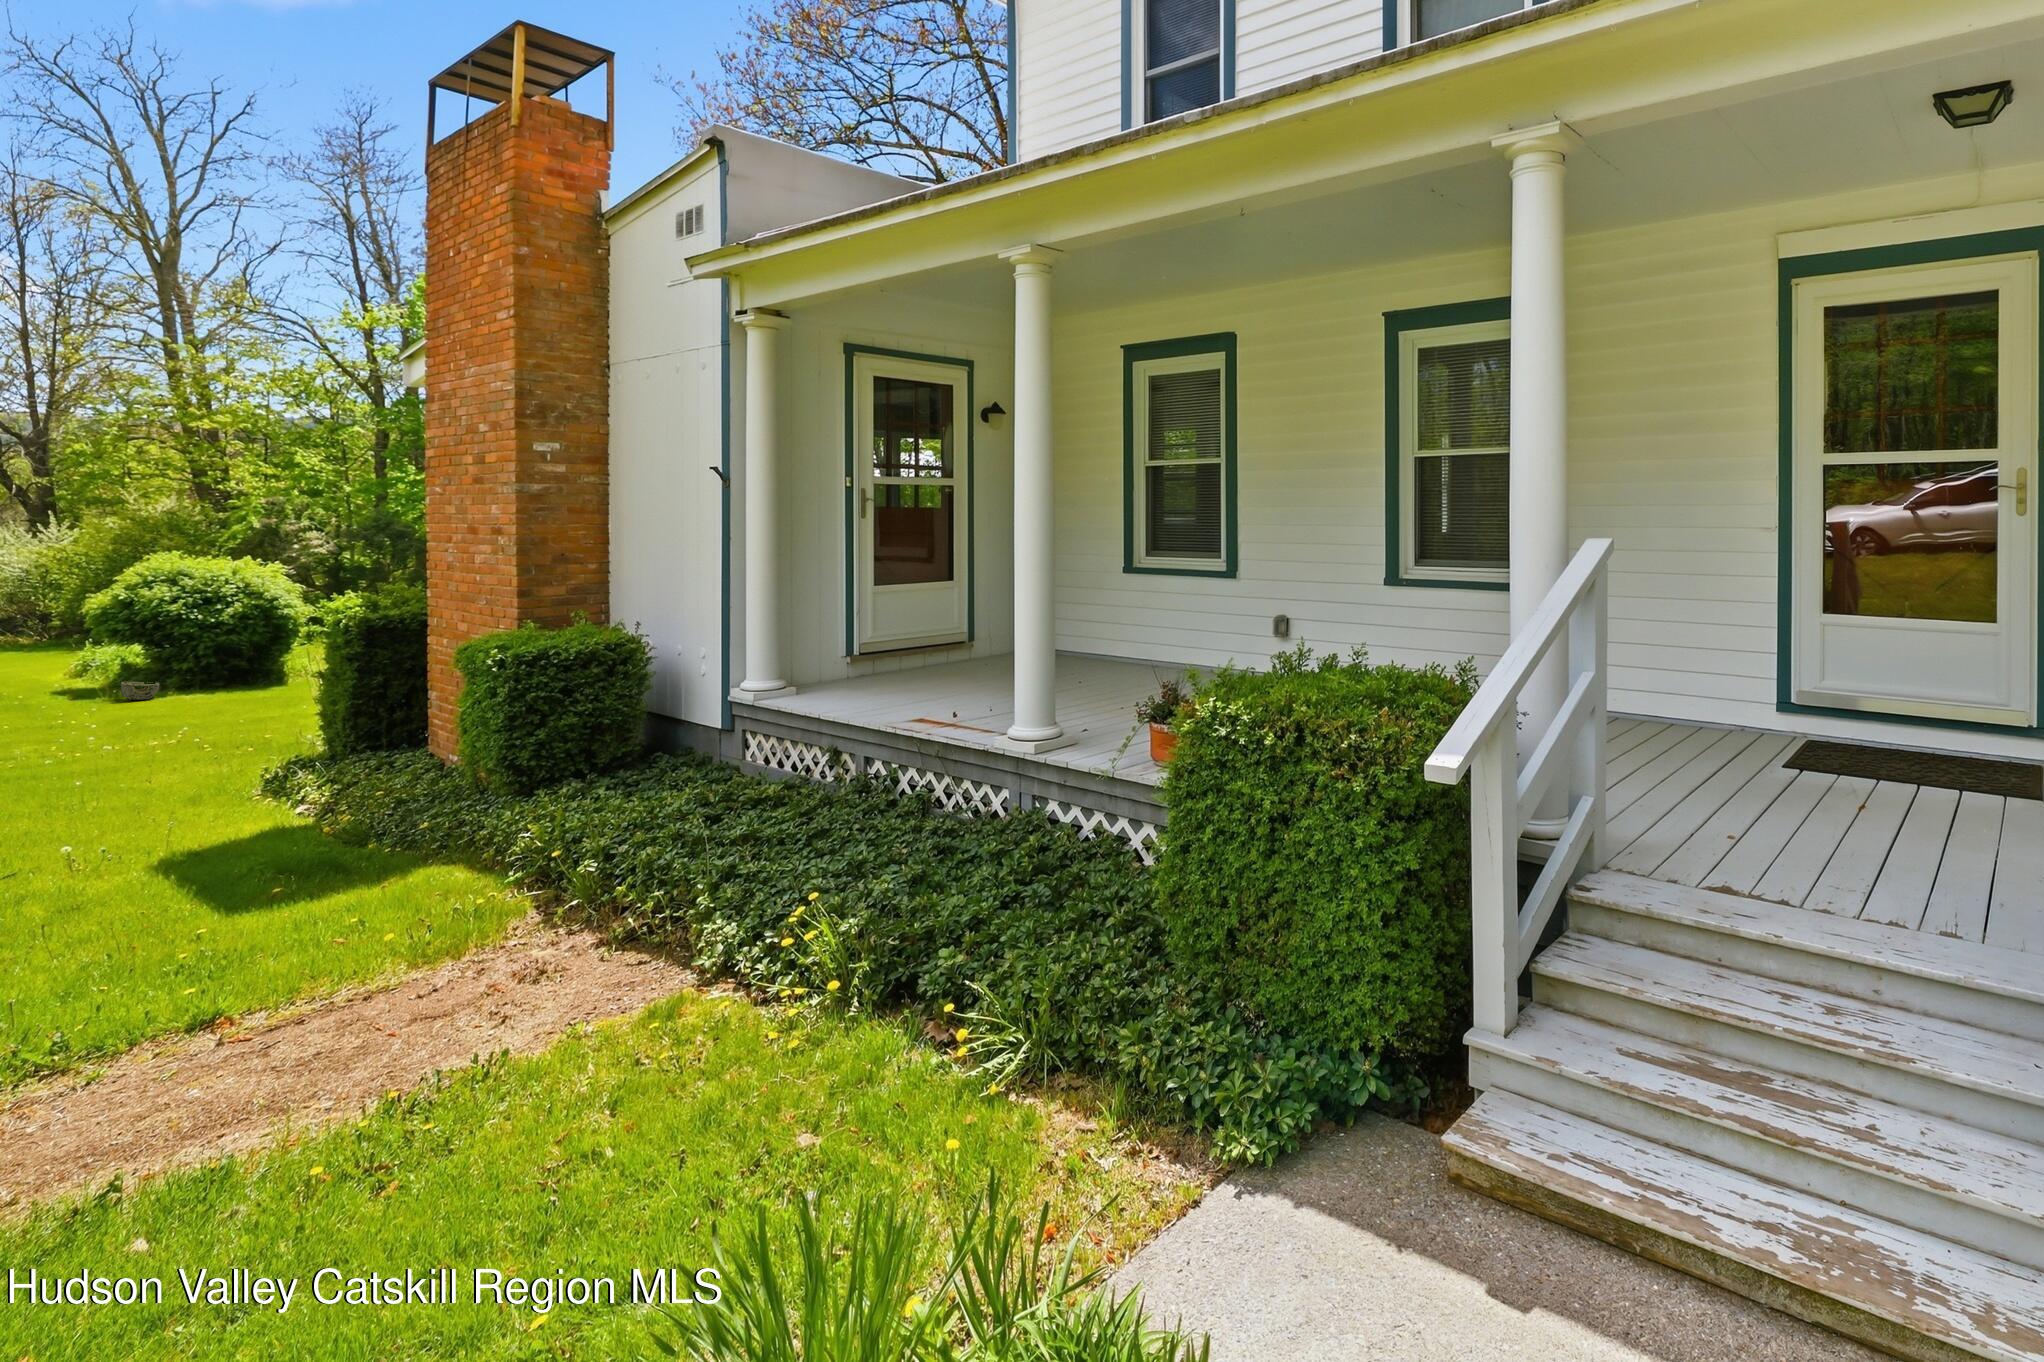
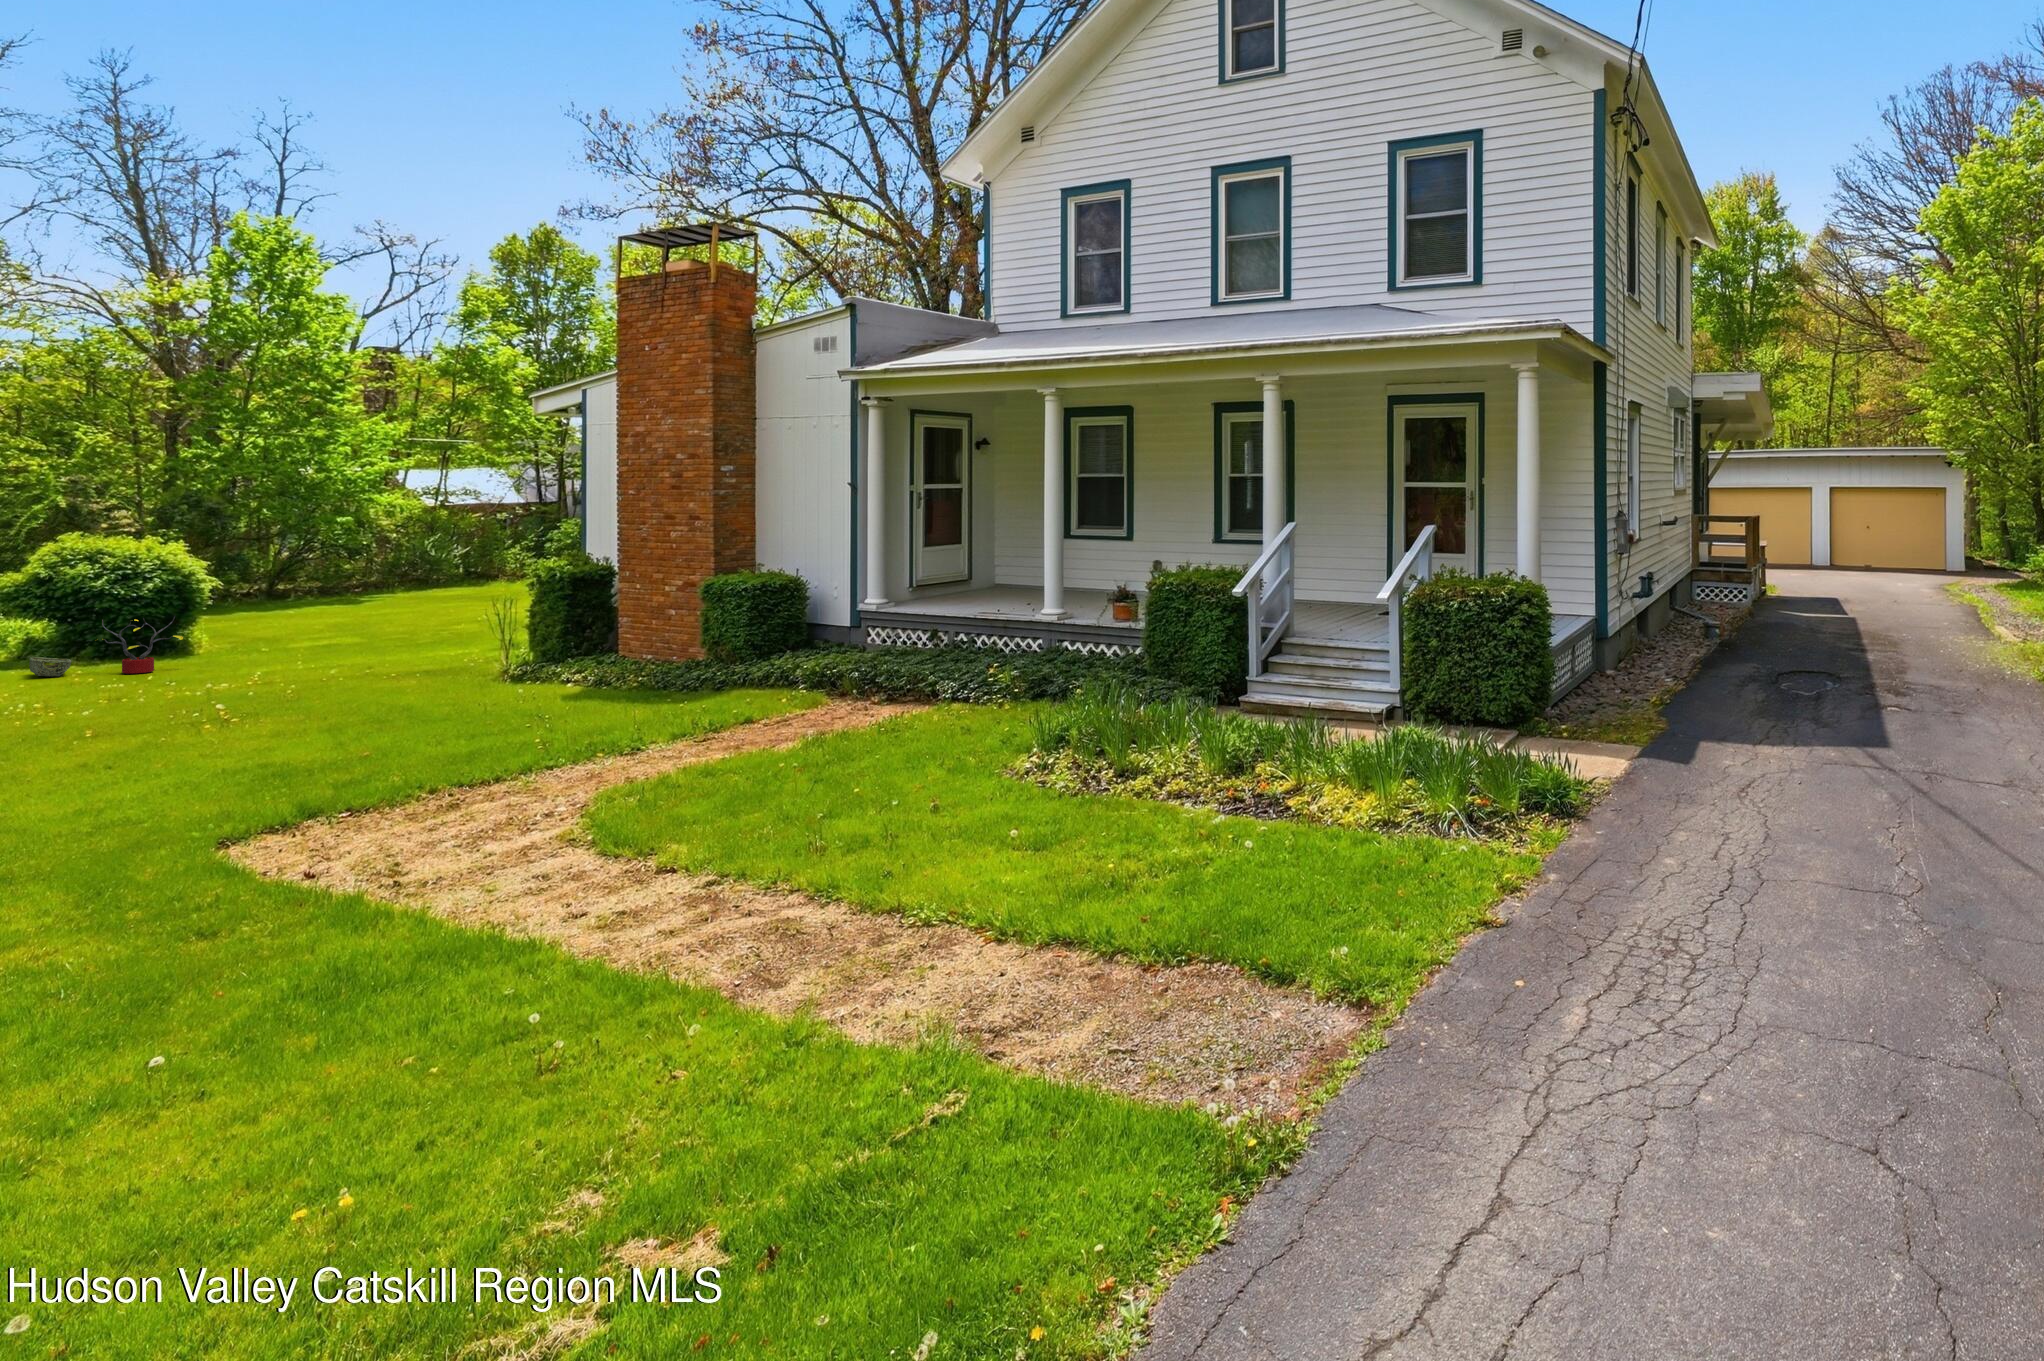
decorative plant: none [181,638,263,695] -> present [102,616,183,674]

